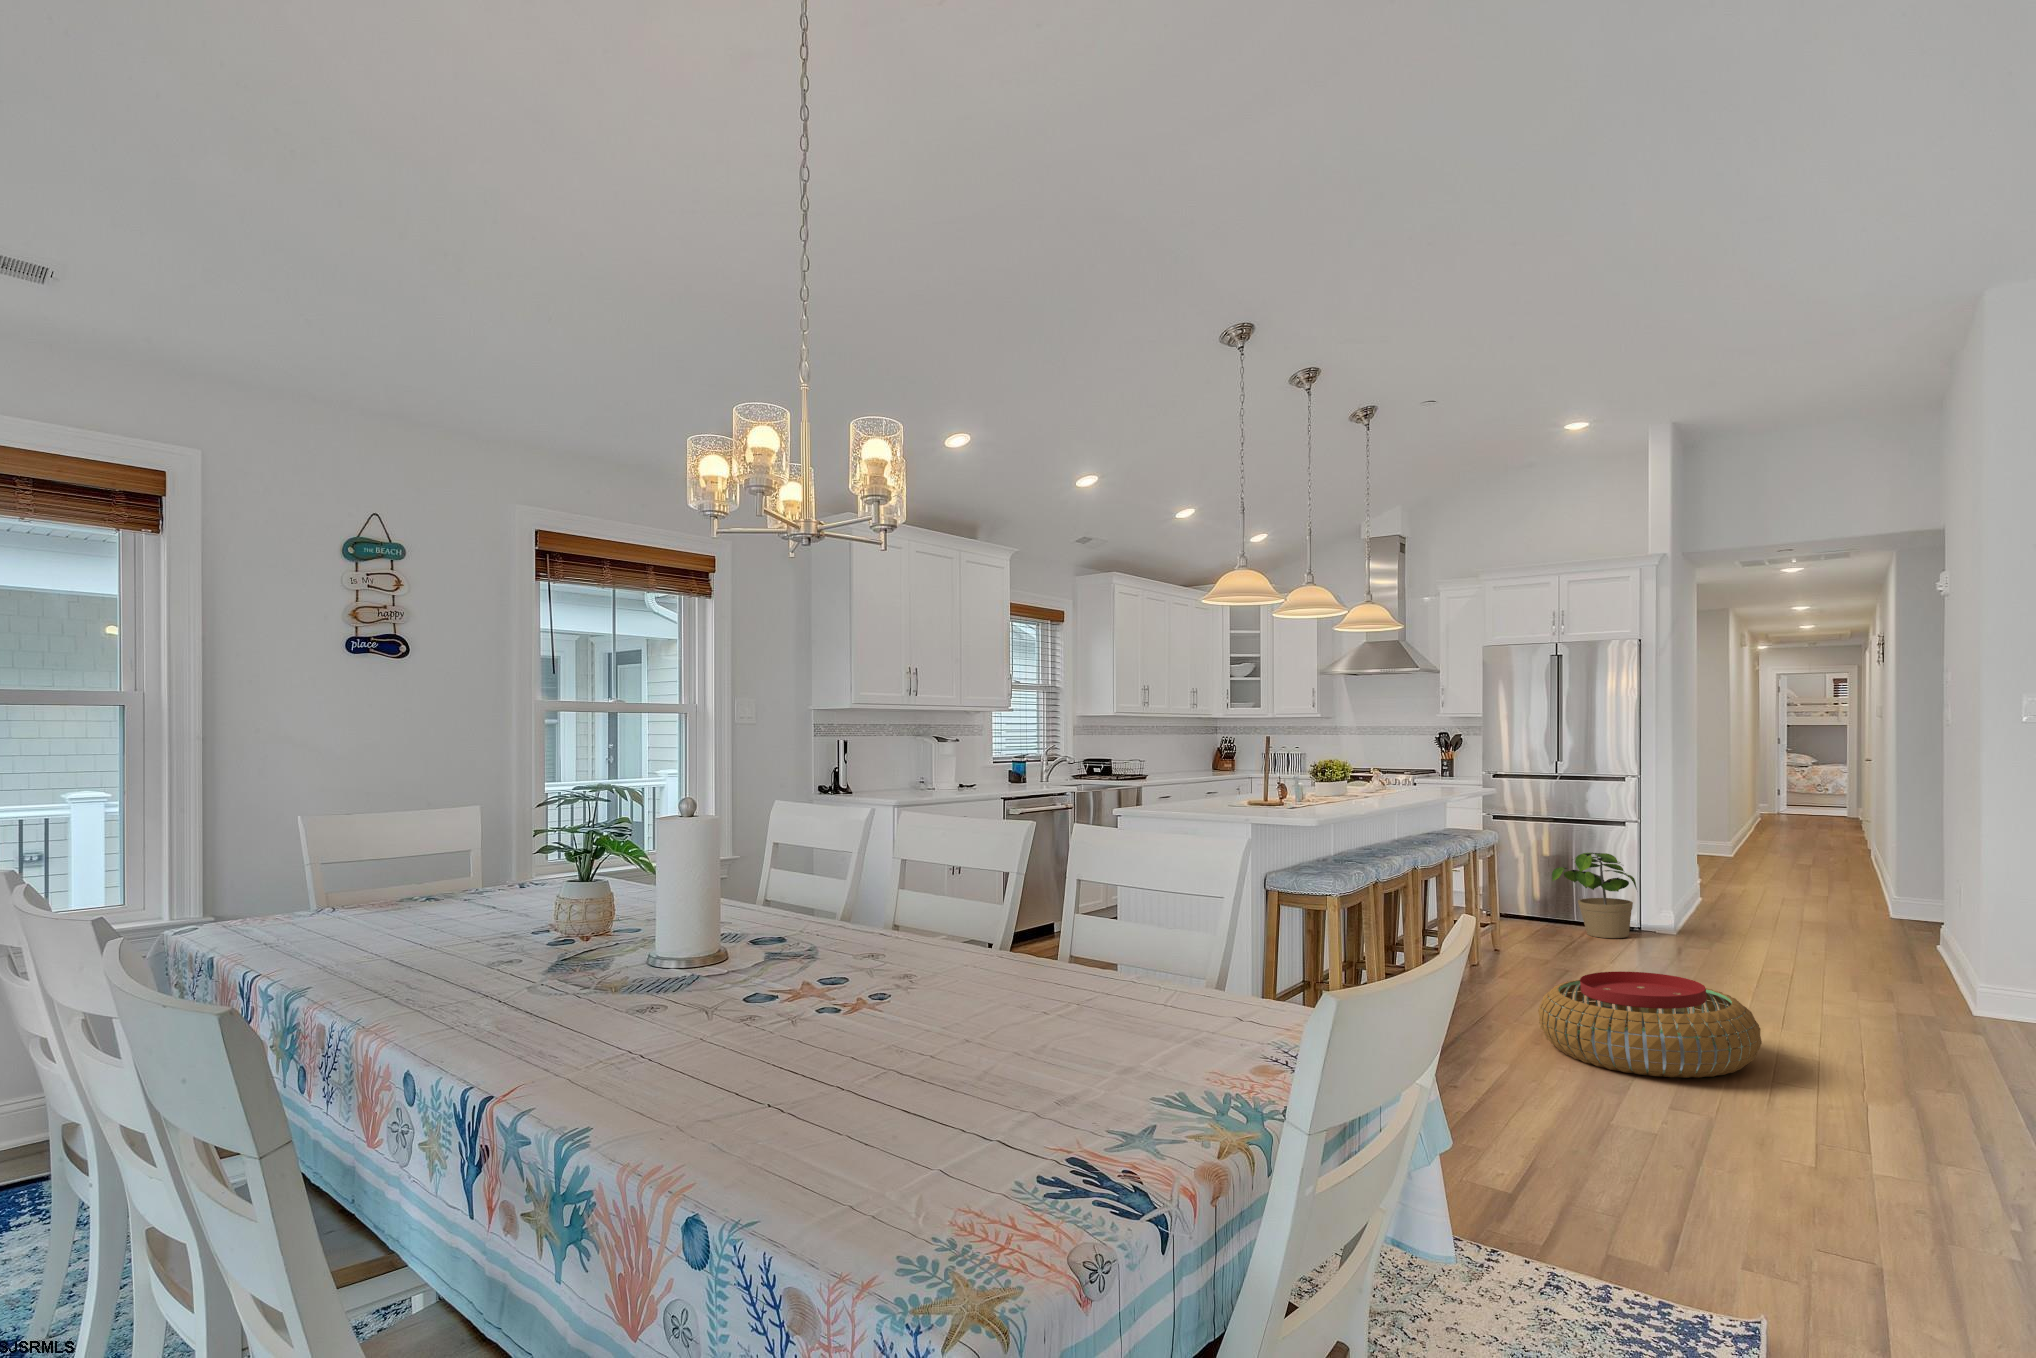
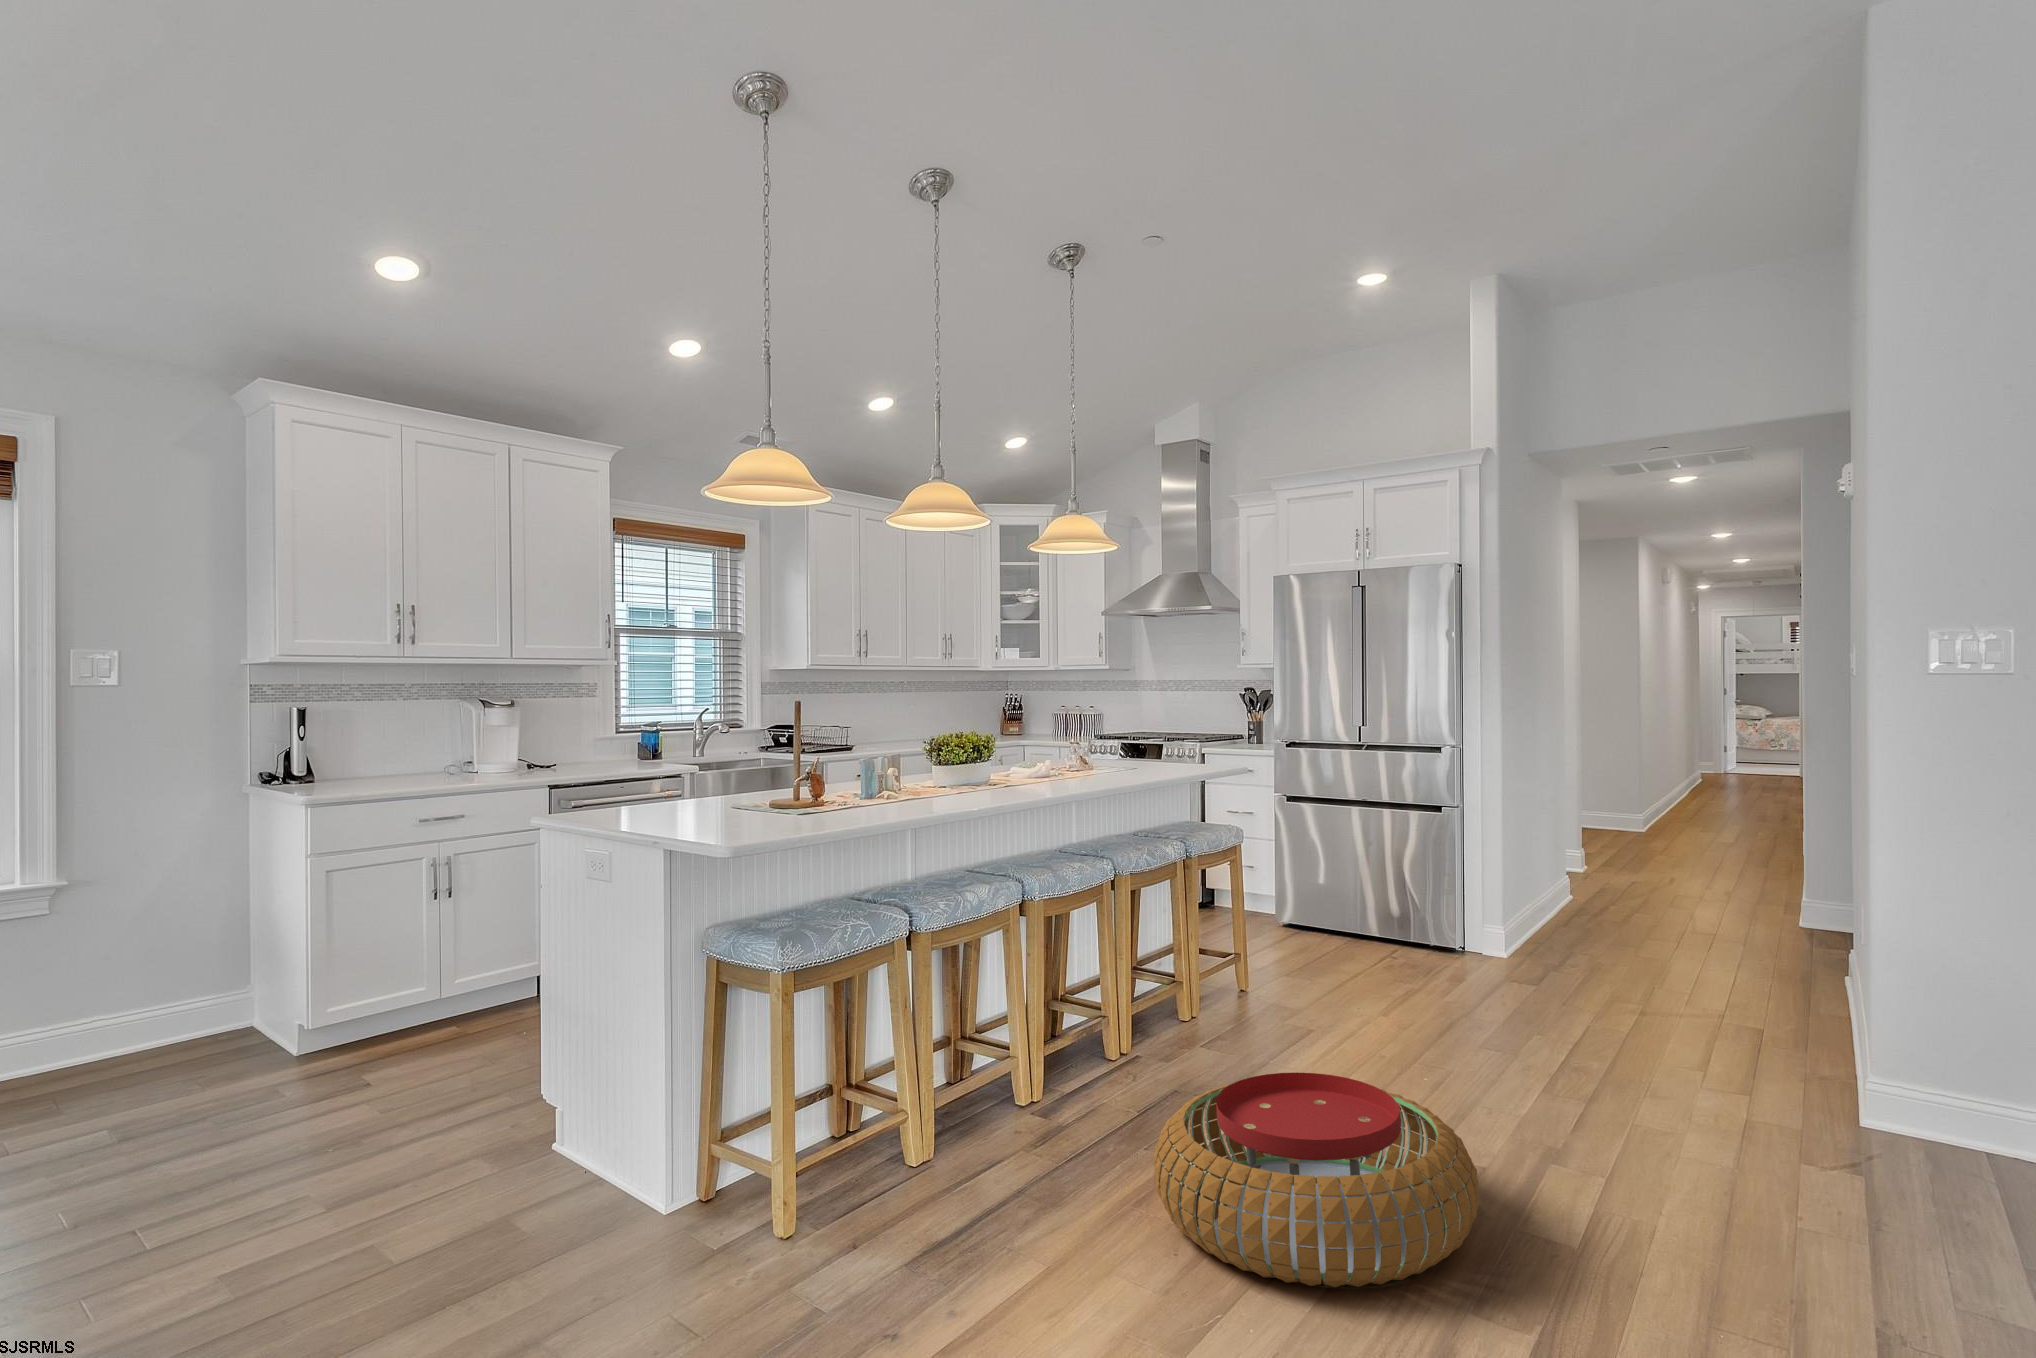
potted plant: present [1552,853,1637,938] -> none [1342,852,1451,966]

